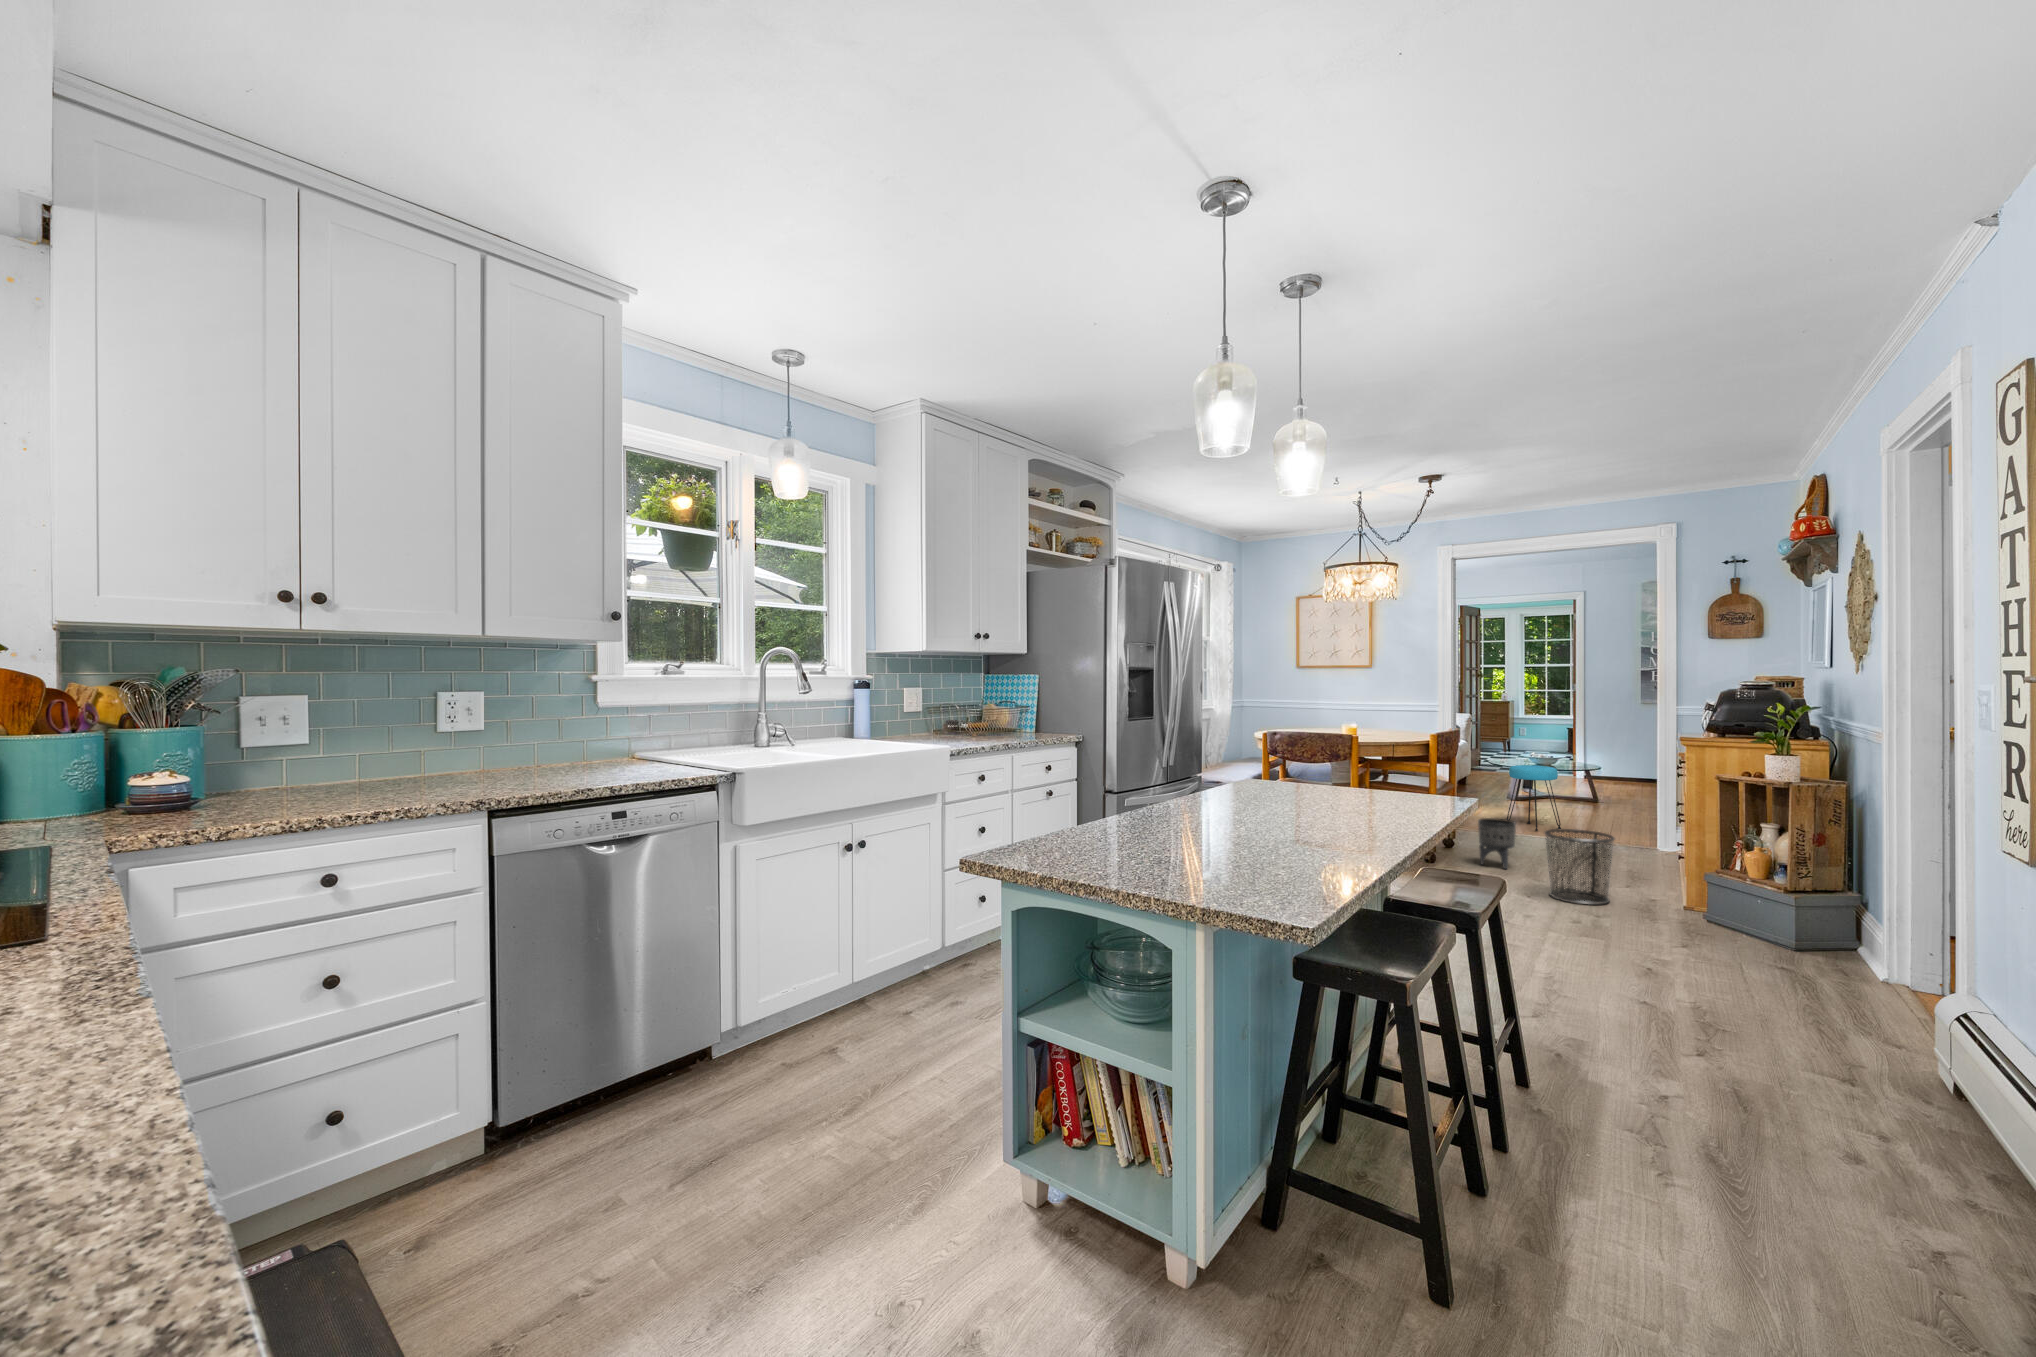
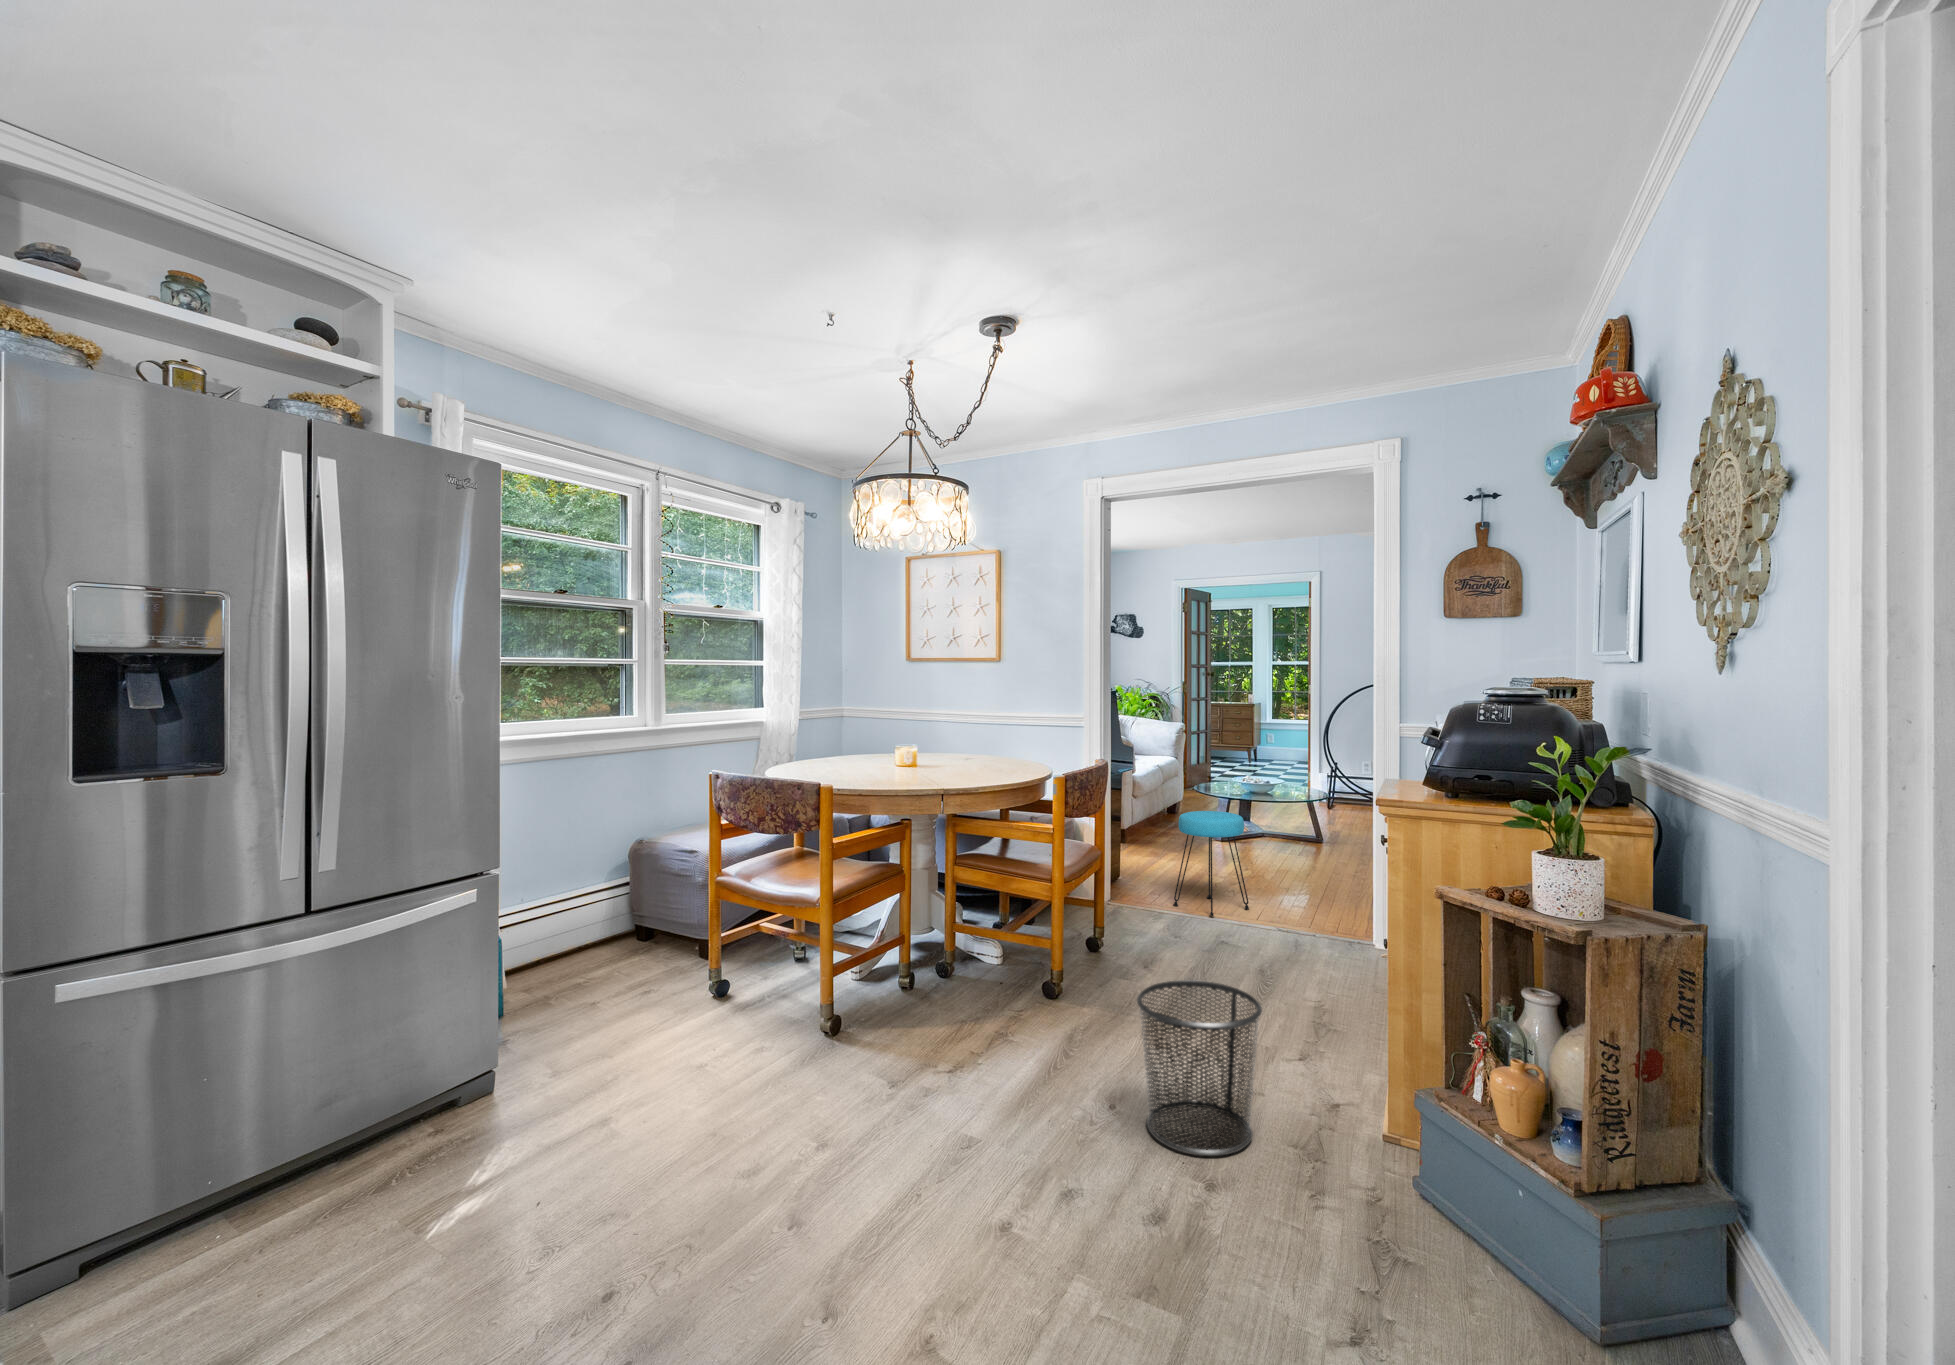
planter: present [1478,818,1516,869] -> none [1072,931,1133,1030]

